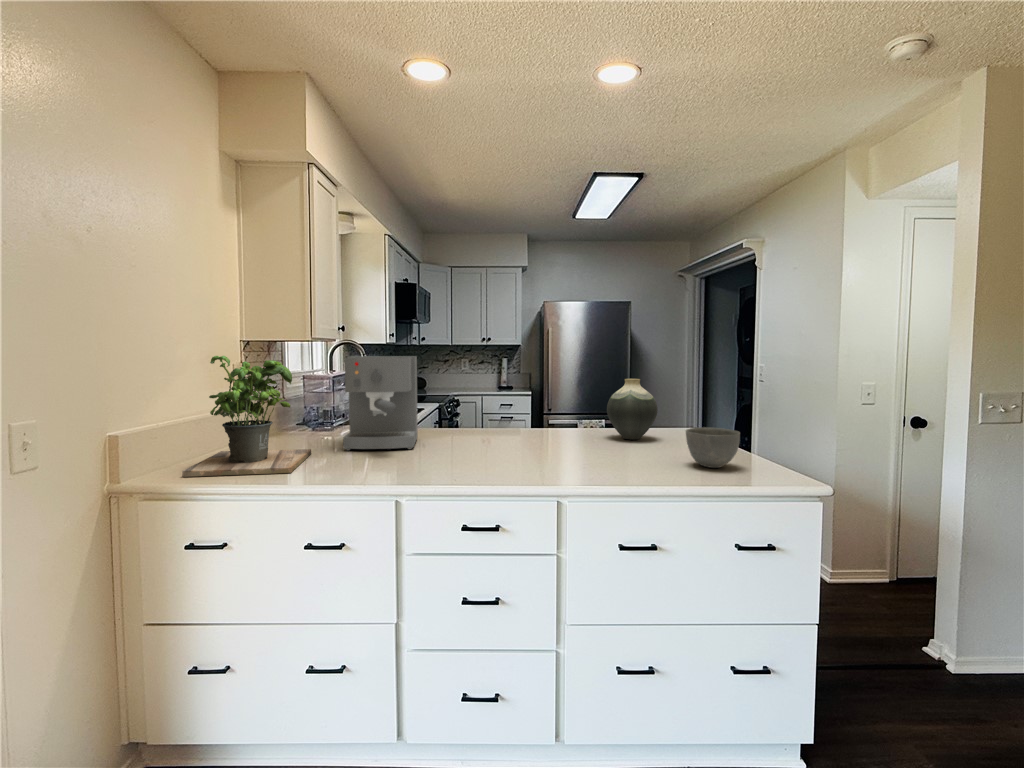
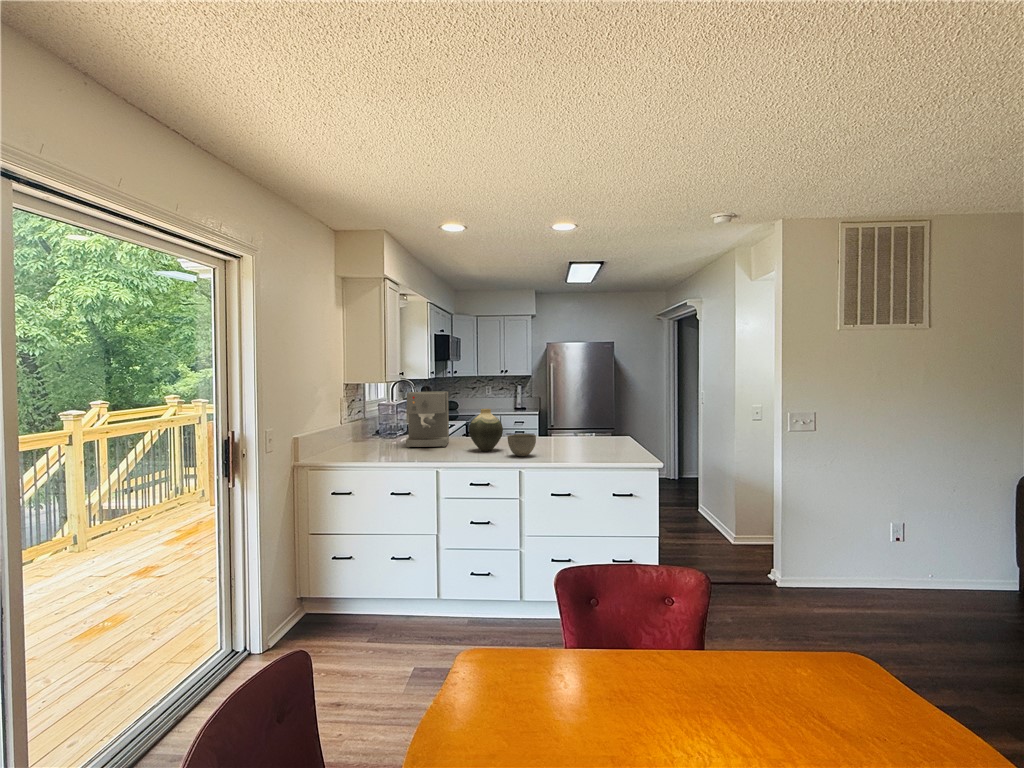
potted plant: present [182,356,311,477] -> none [327,395,388,458]
vase: present [607,379,658,440] -> present [469,409,503,451]
bowl: present [686,427,740,468] -> present [508,434,536,456]

